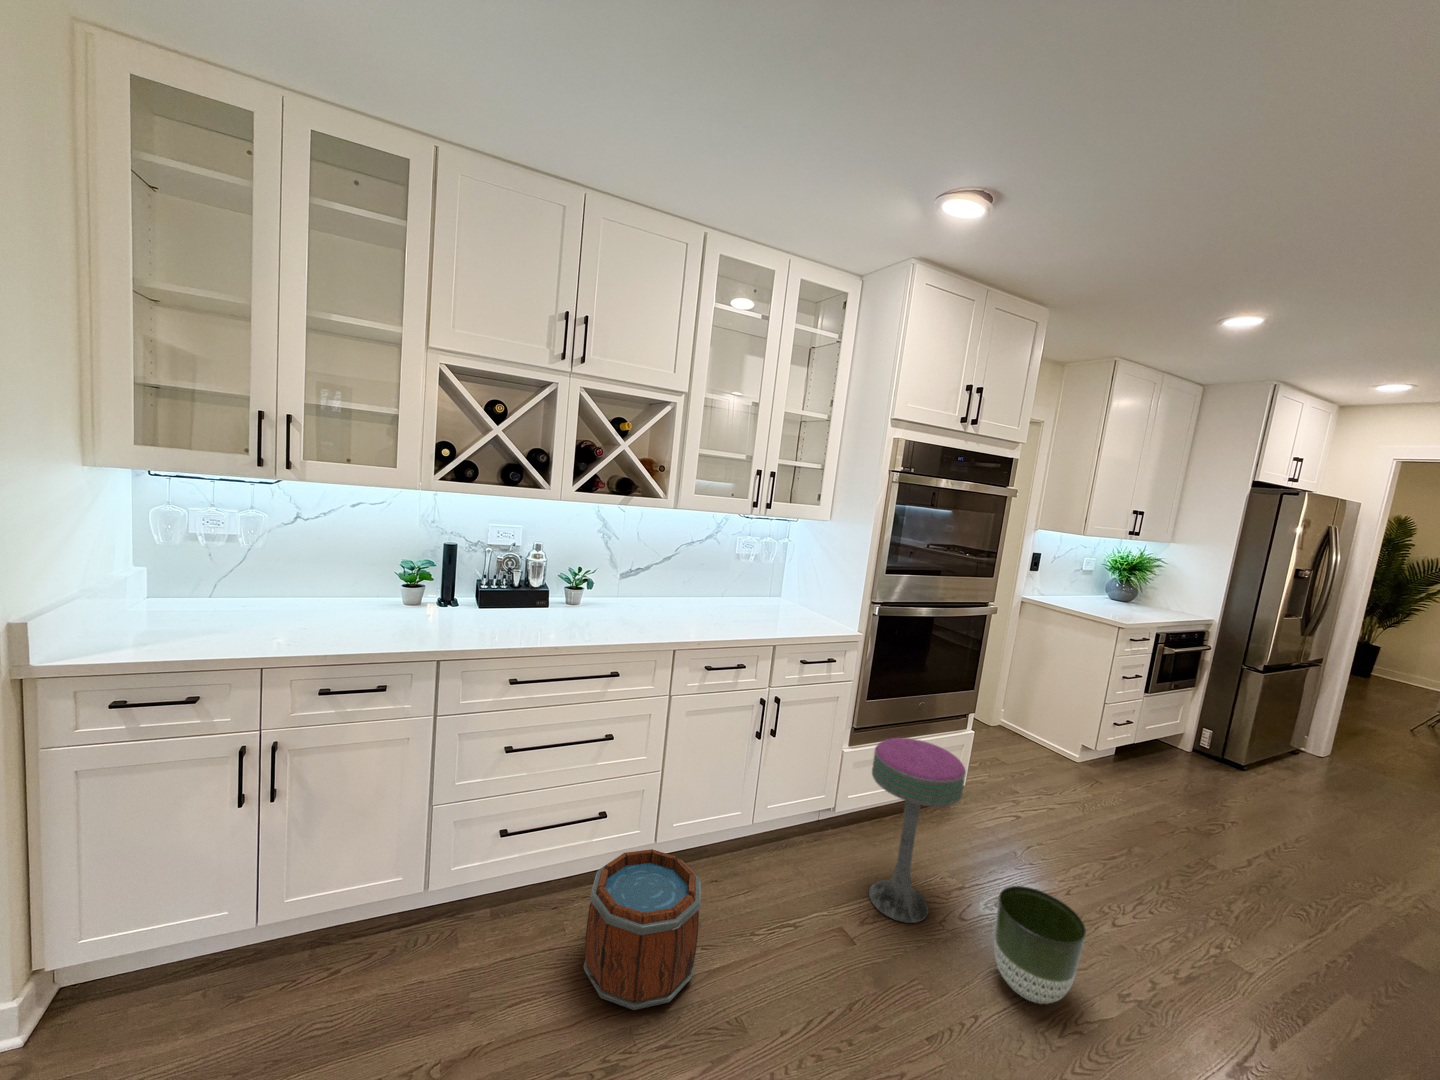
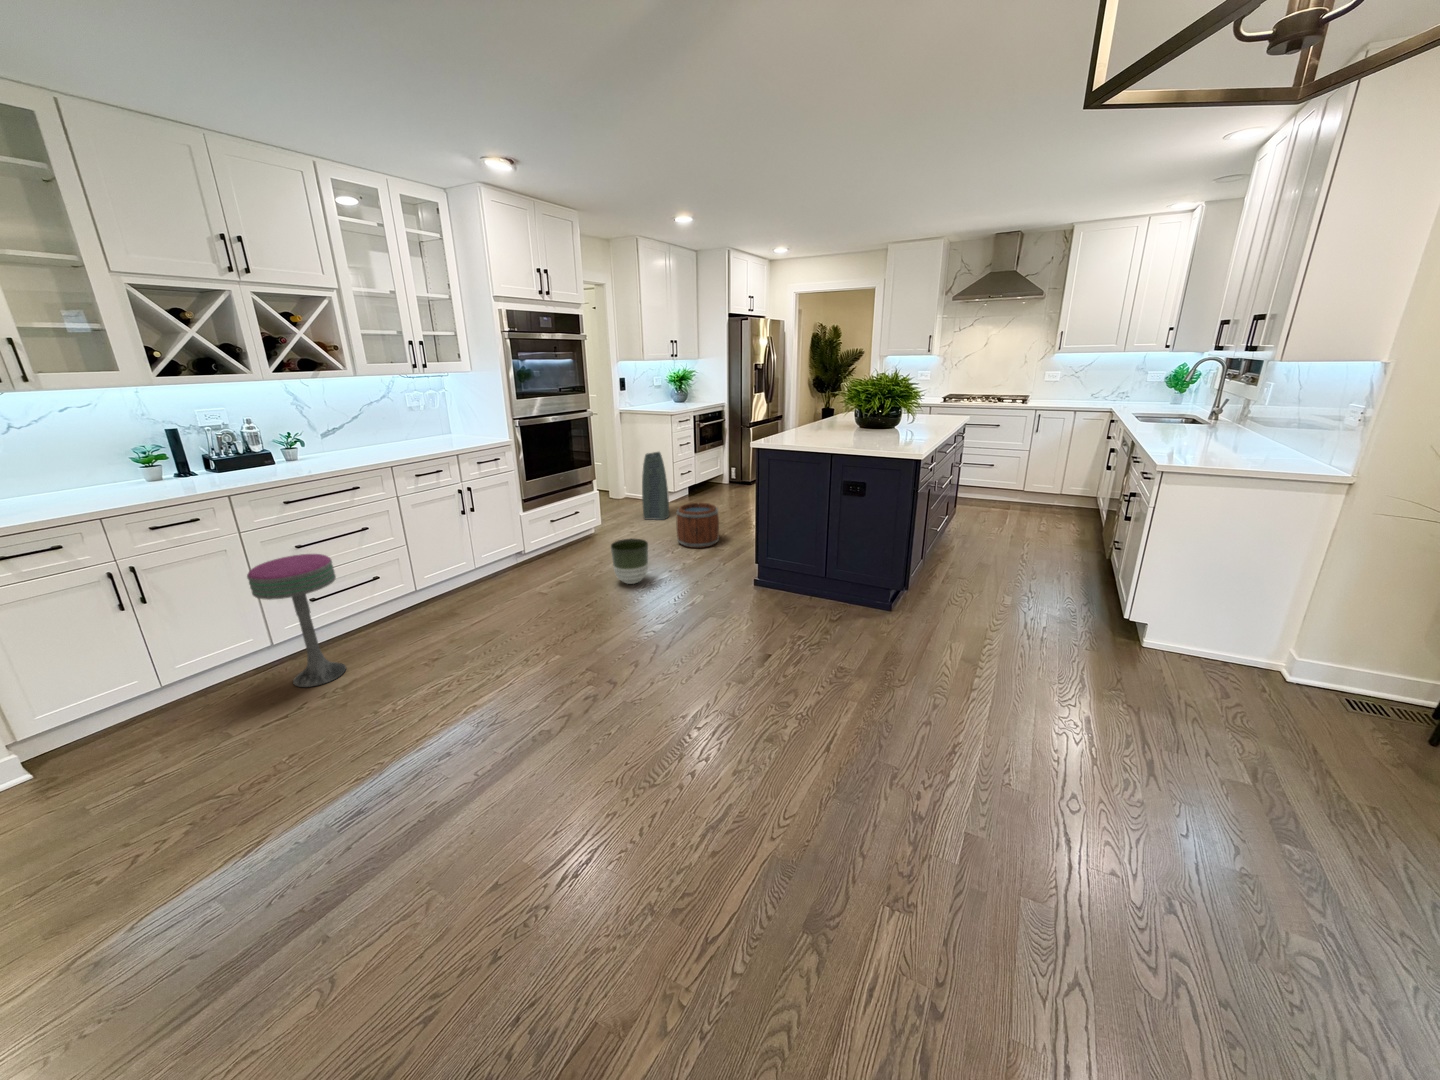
air purifier: none [1035,687,1095,808] -> present [642,452,669,520]
bar stool: present [869,738,966,923] -> present [247,554,346,687]
bucket: present [584,849,701,1010] -> present [676,503,719,548]

